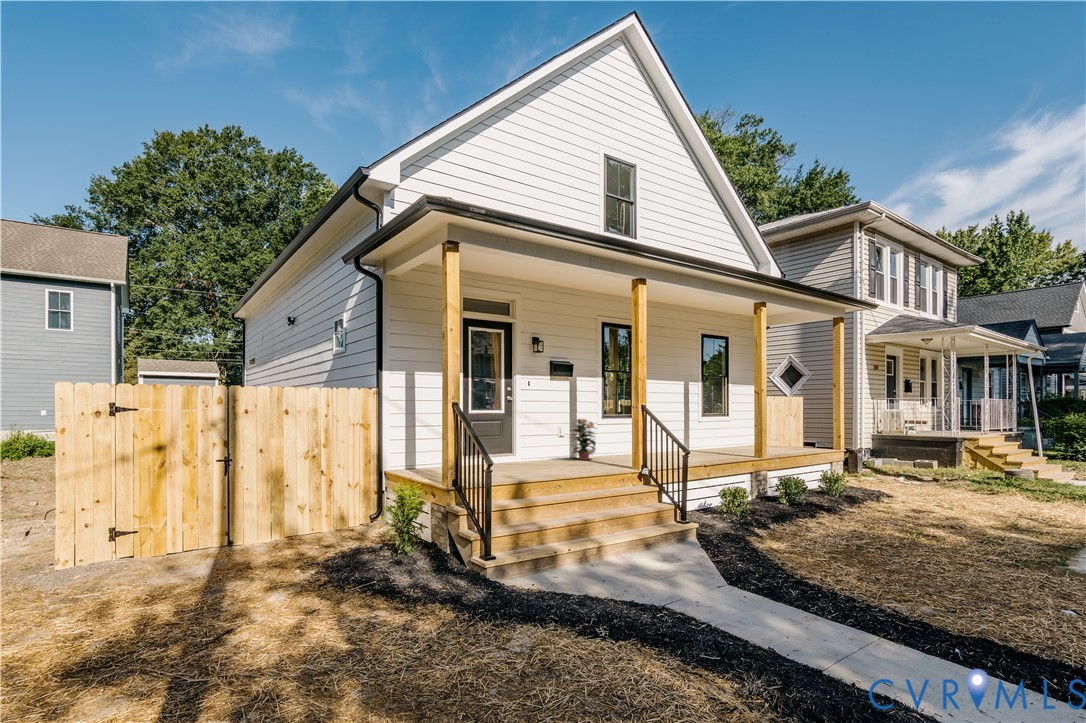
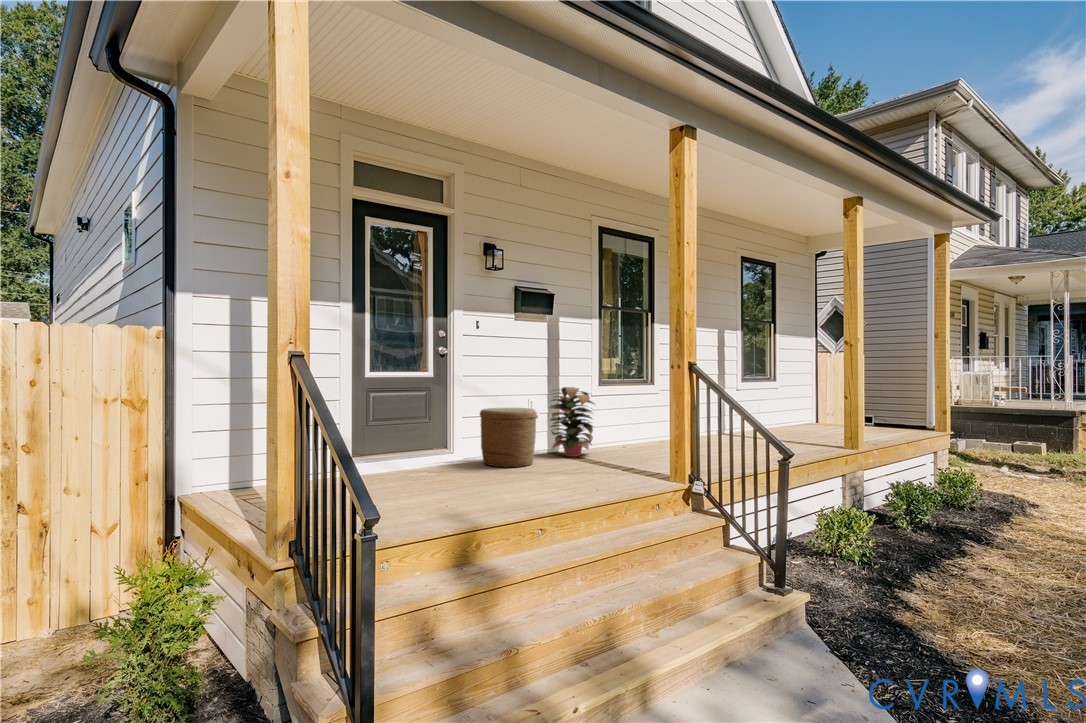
woven basket: none [530,430,562,464] -> present [480,408,537,468]

